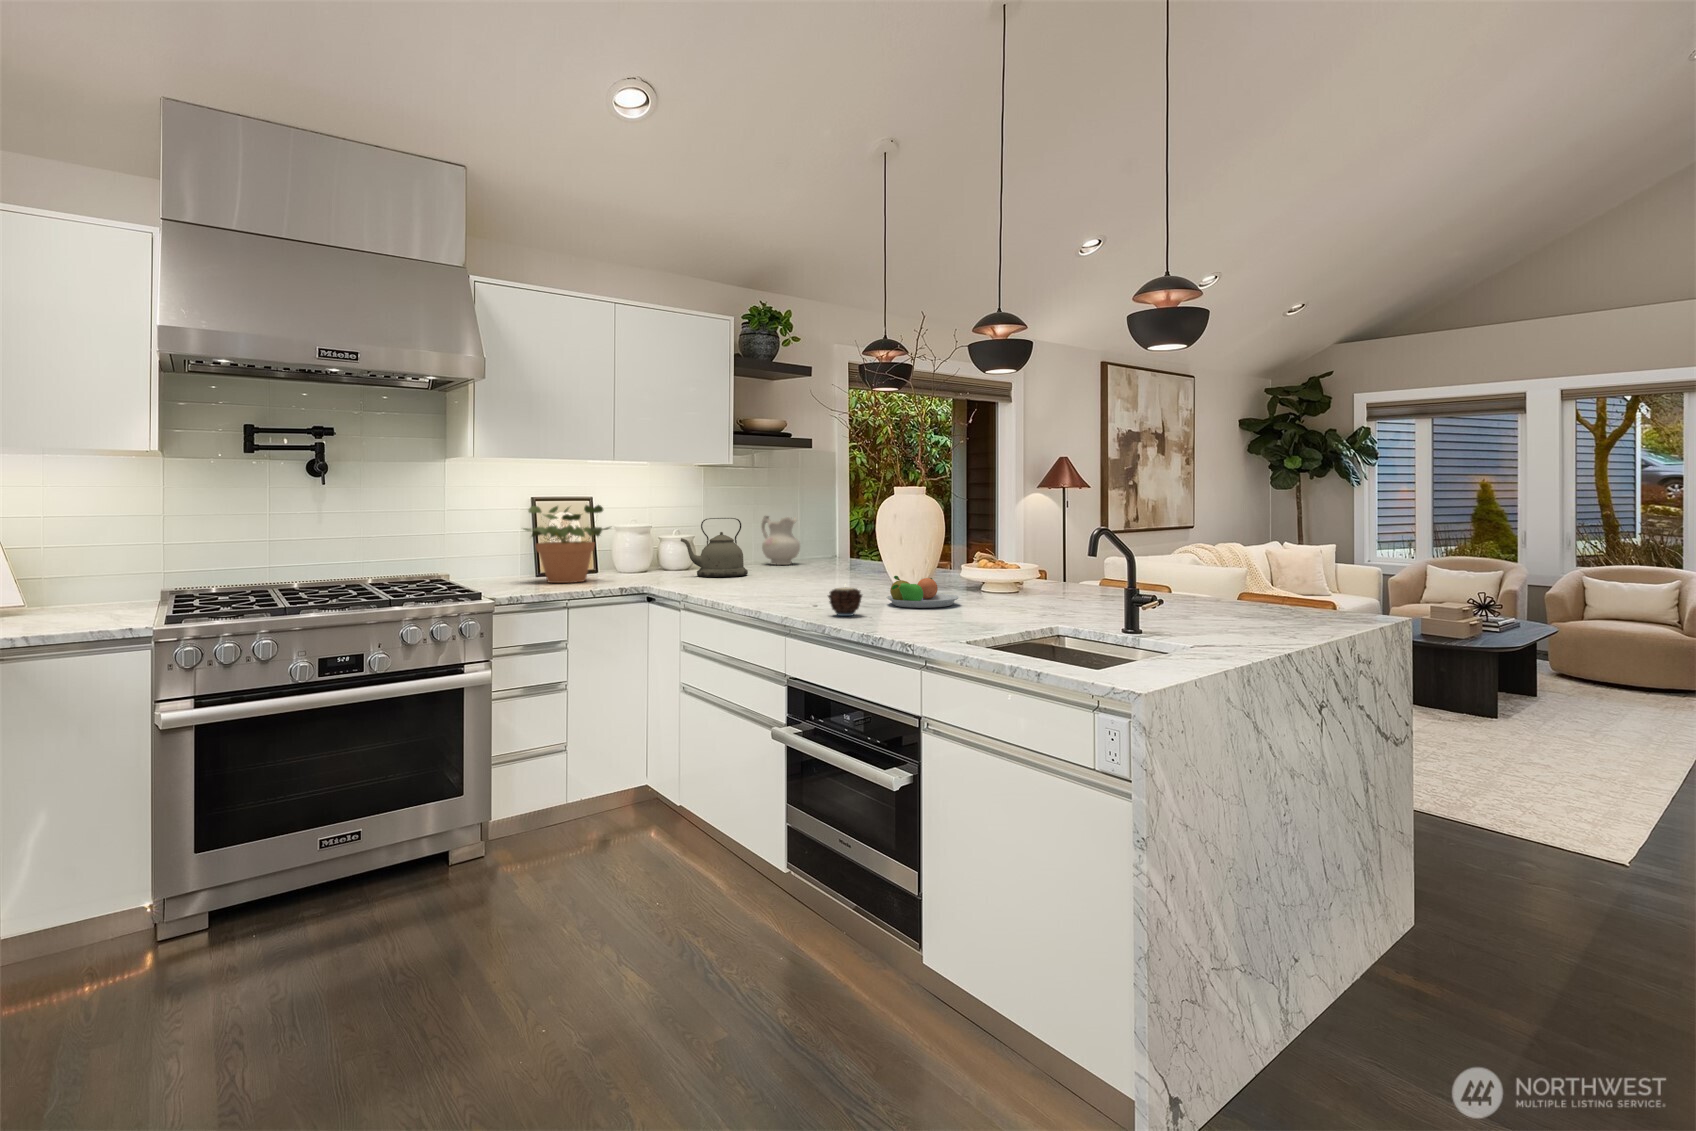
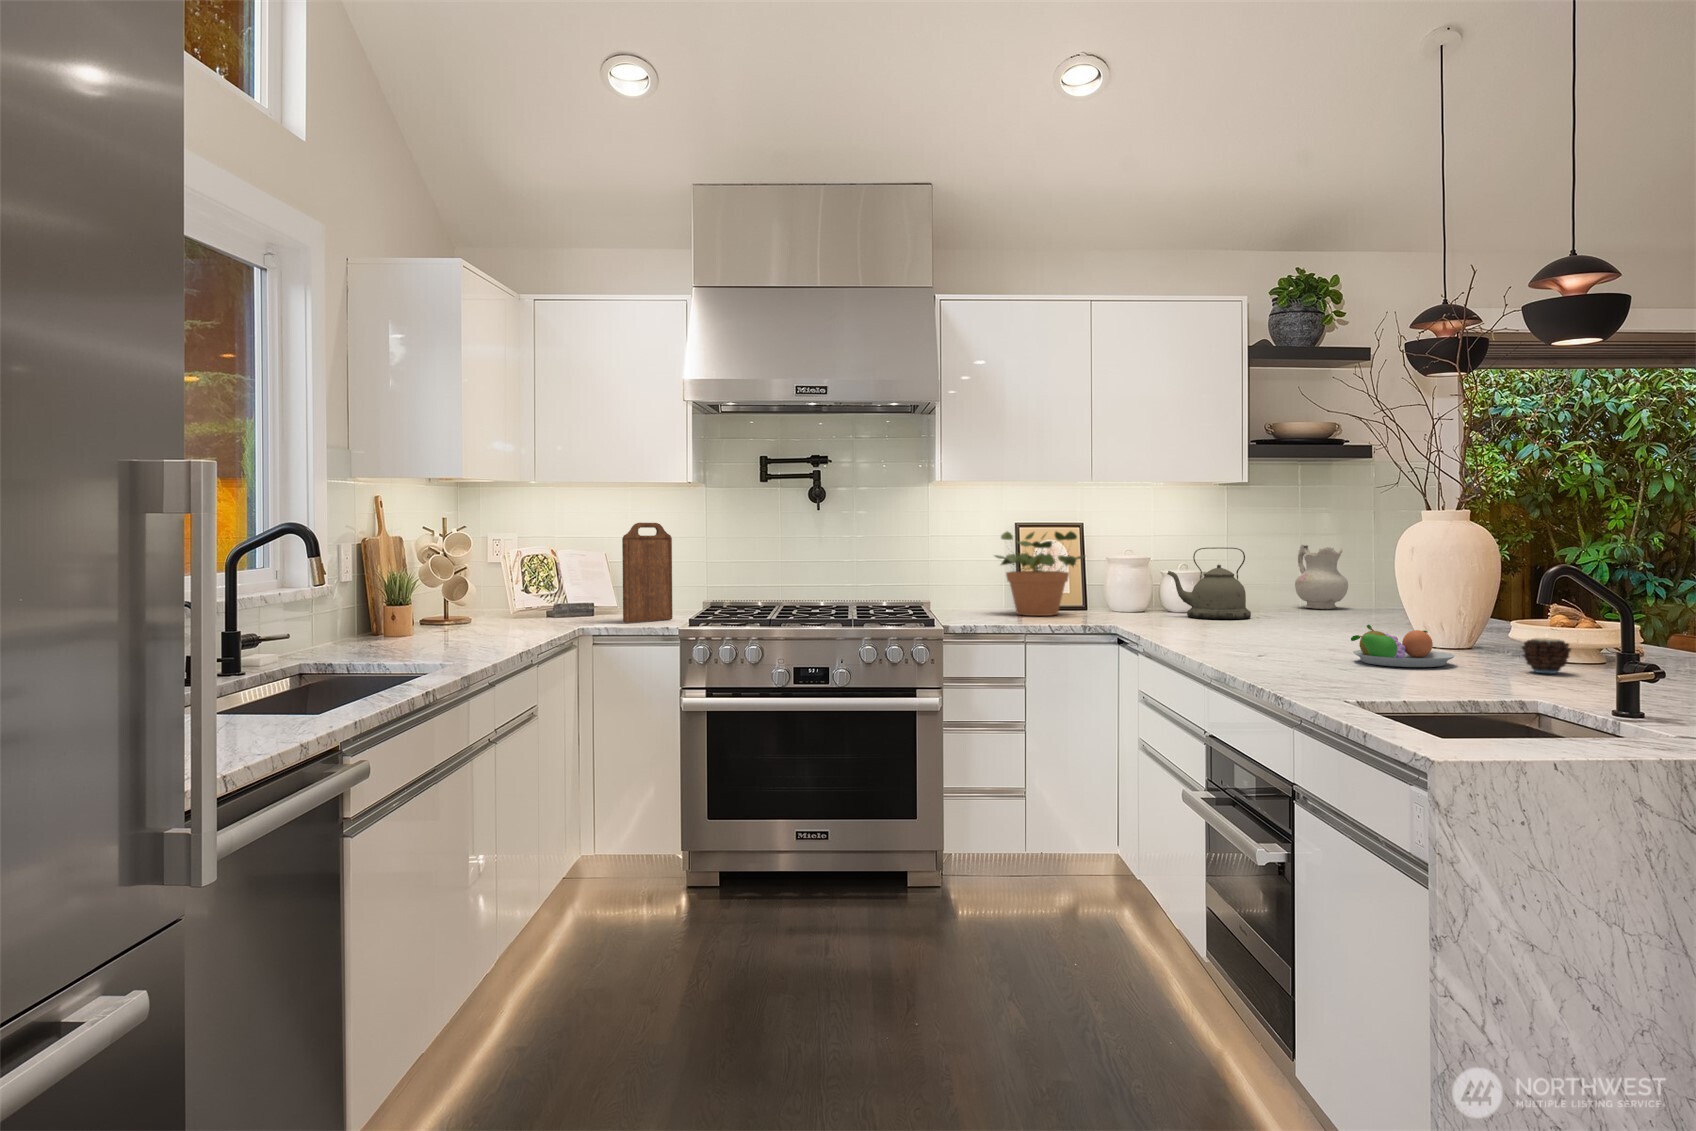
cutting board: none [53,496,136,620] -> present [622,523,673,623]
candle: present [828,587,862,616] -> present [1522,638,1571,673]

